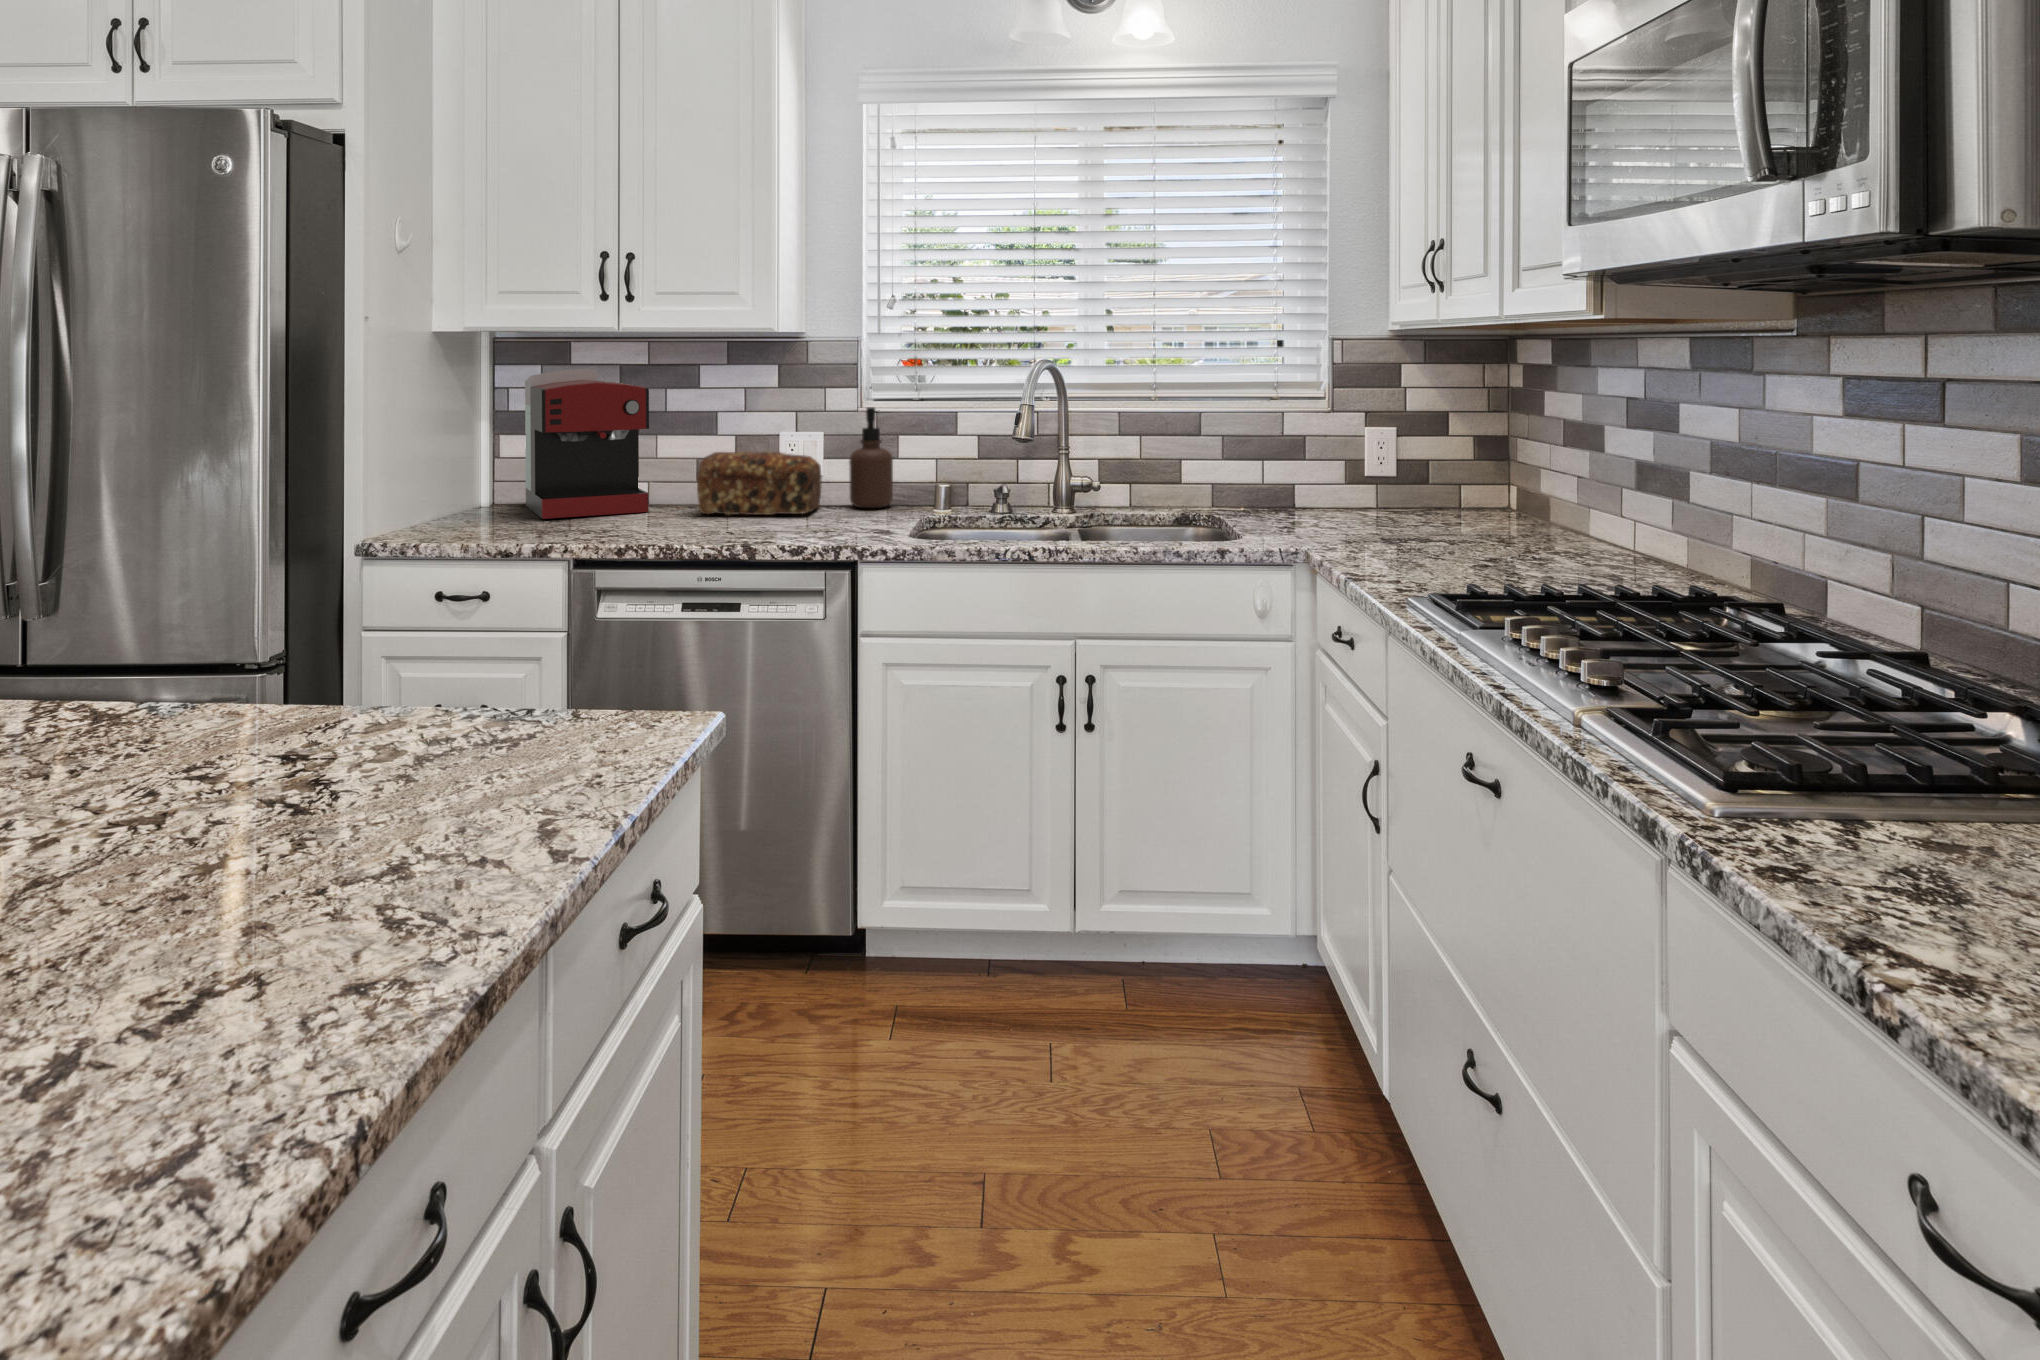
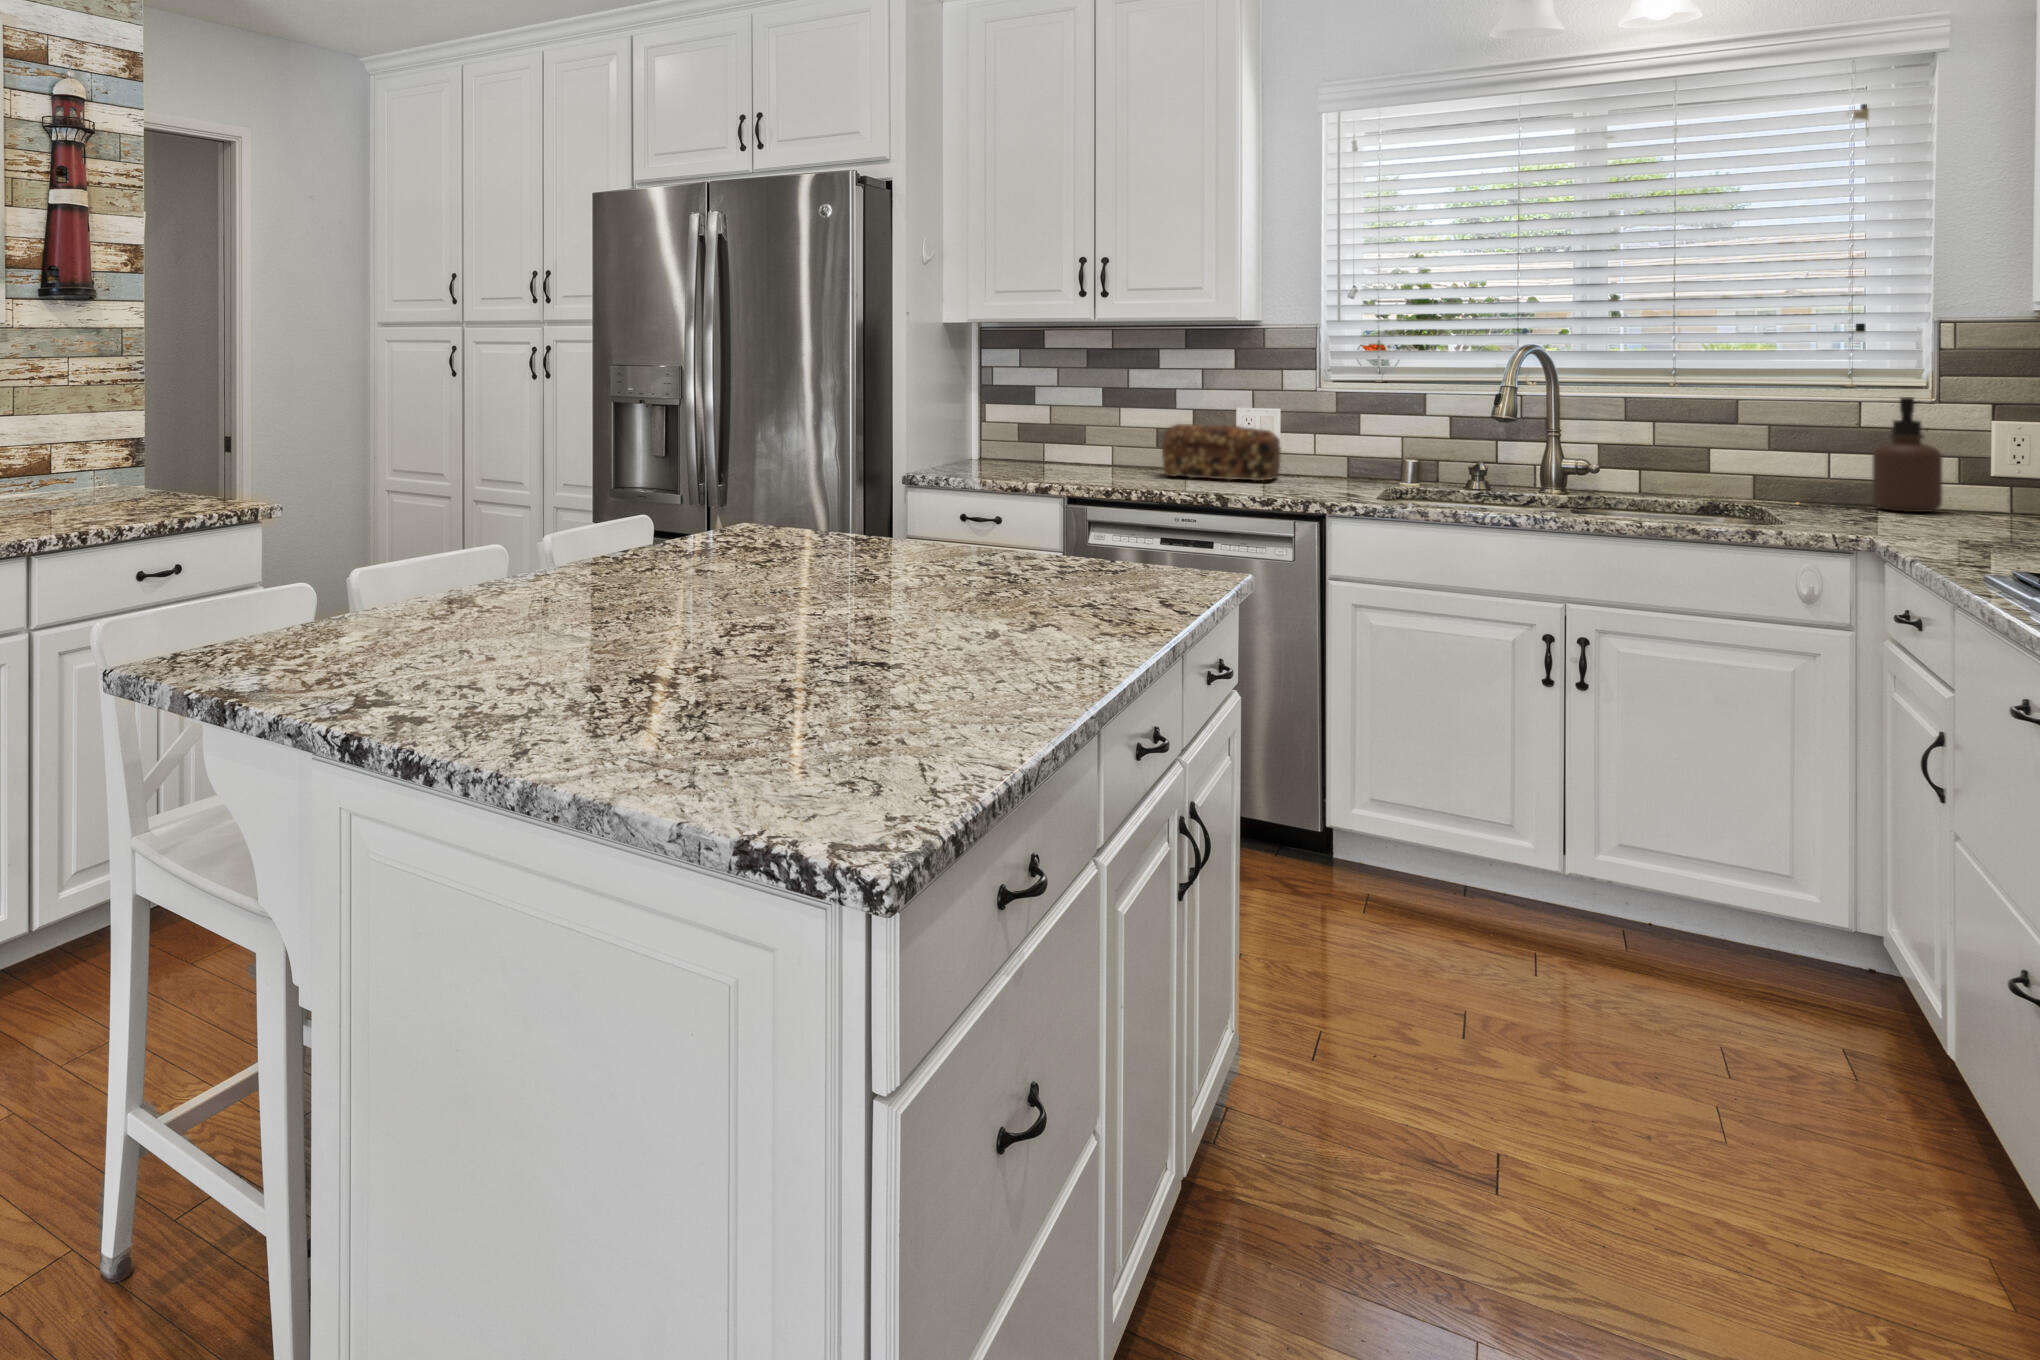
coffee maker: present [525,369,649,519] -> none [1006,352,1117,473]
soap dispenser: present [849,407,893,508] -> present [1872,397,1942,512]

